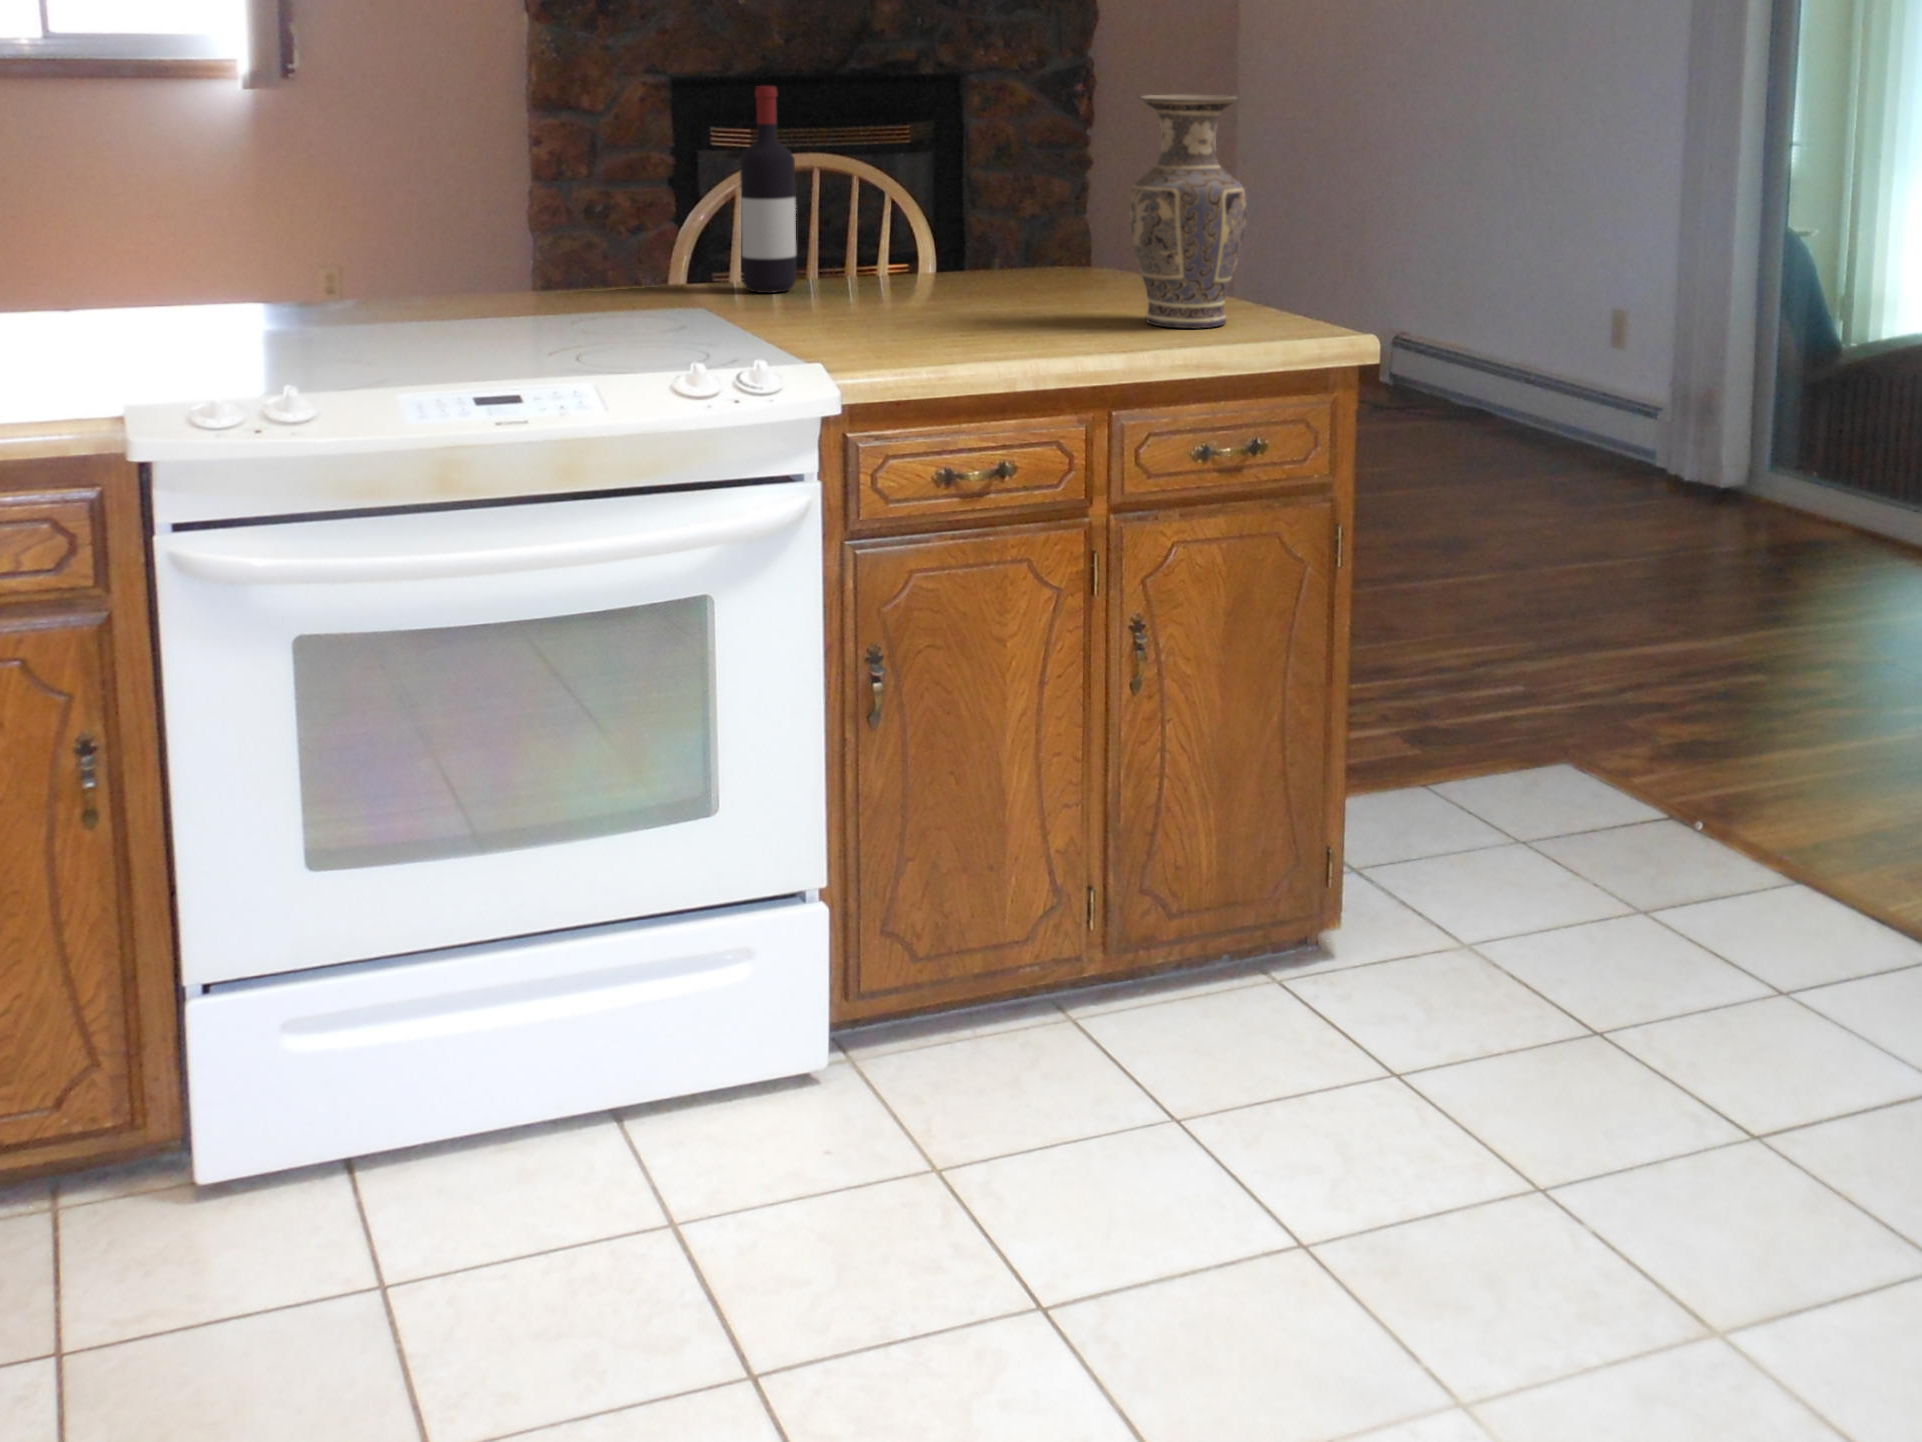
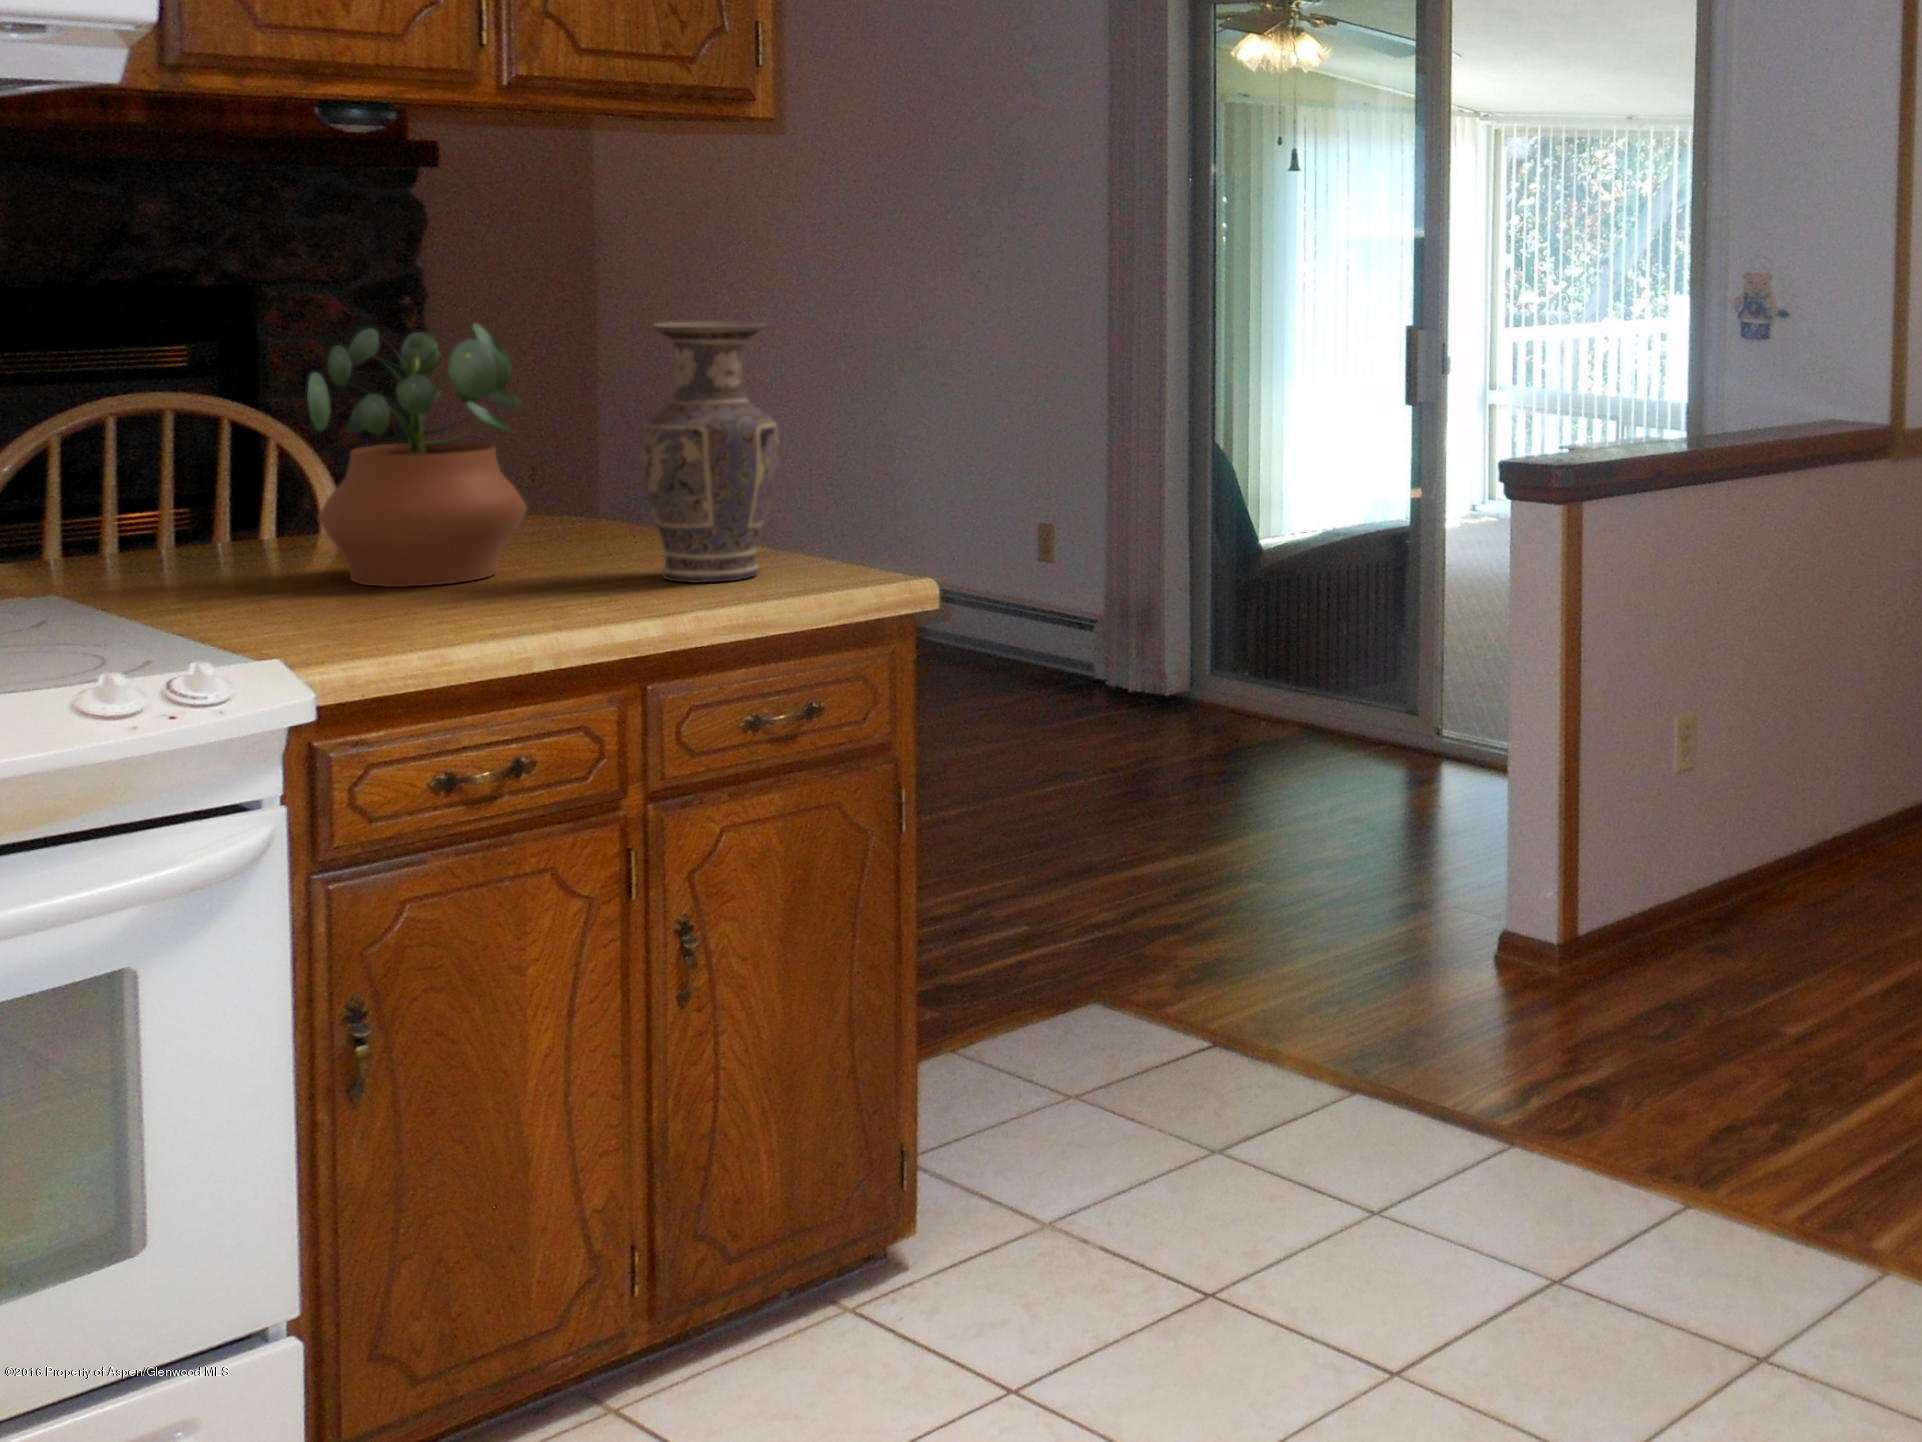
wine bottle: present [740,86,796,293] -> none [88,320,170,579]
potted plant: none [880,93,1049,314] -> present [307,324,527,587]

